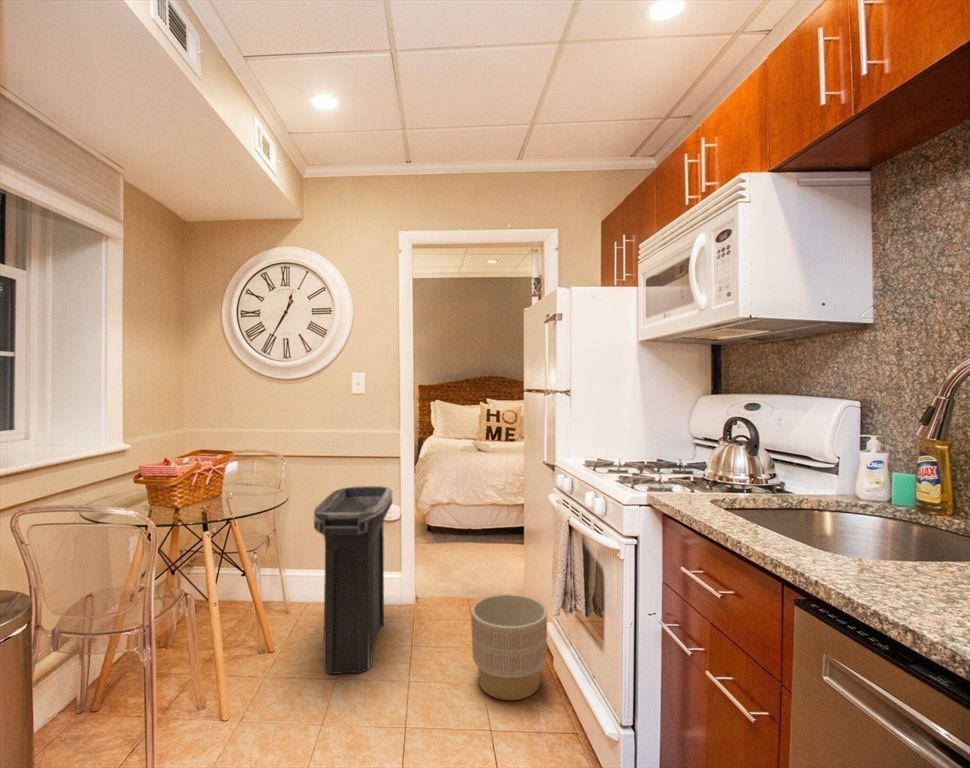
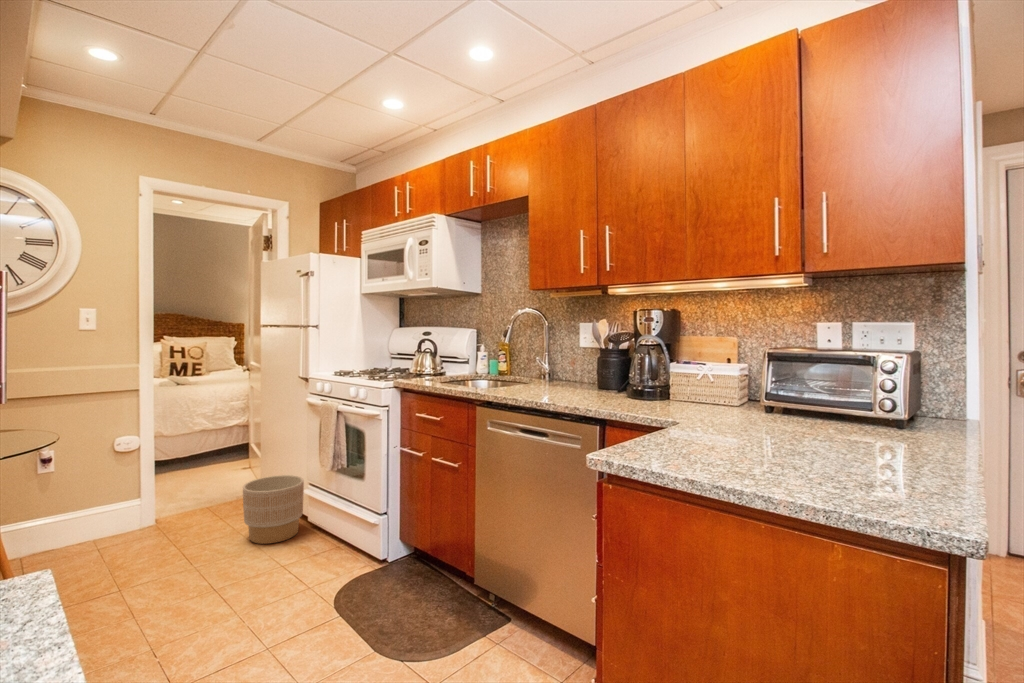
trash can: present [314,486,392,675] -> none [64,415,150,577]

